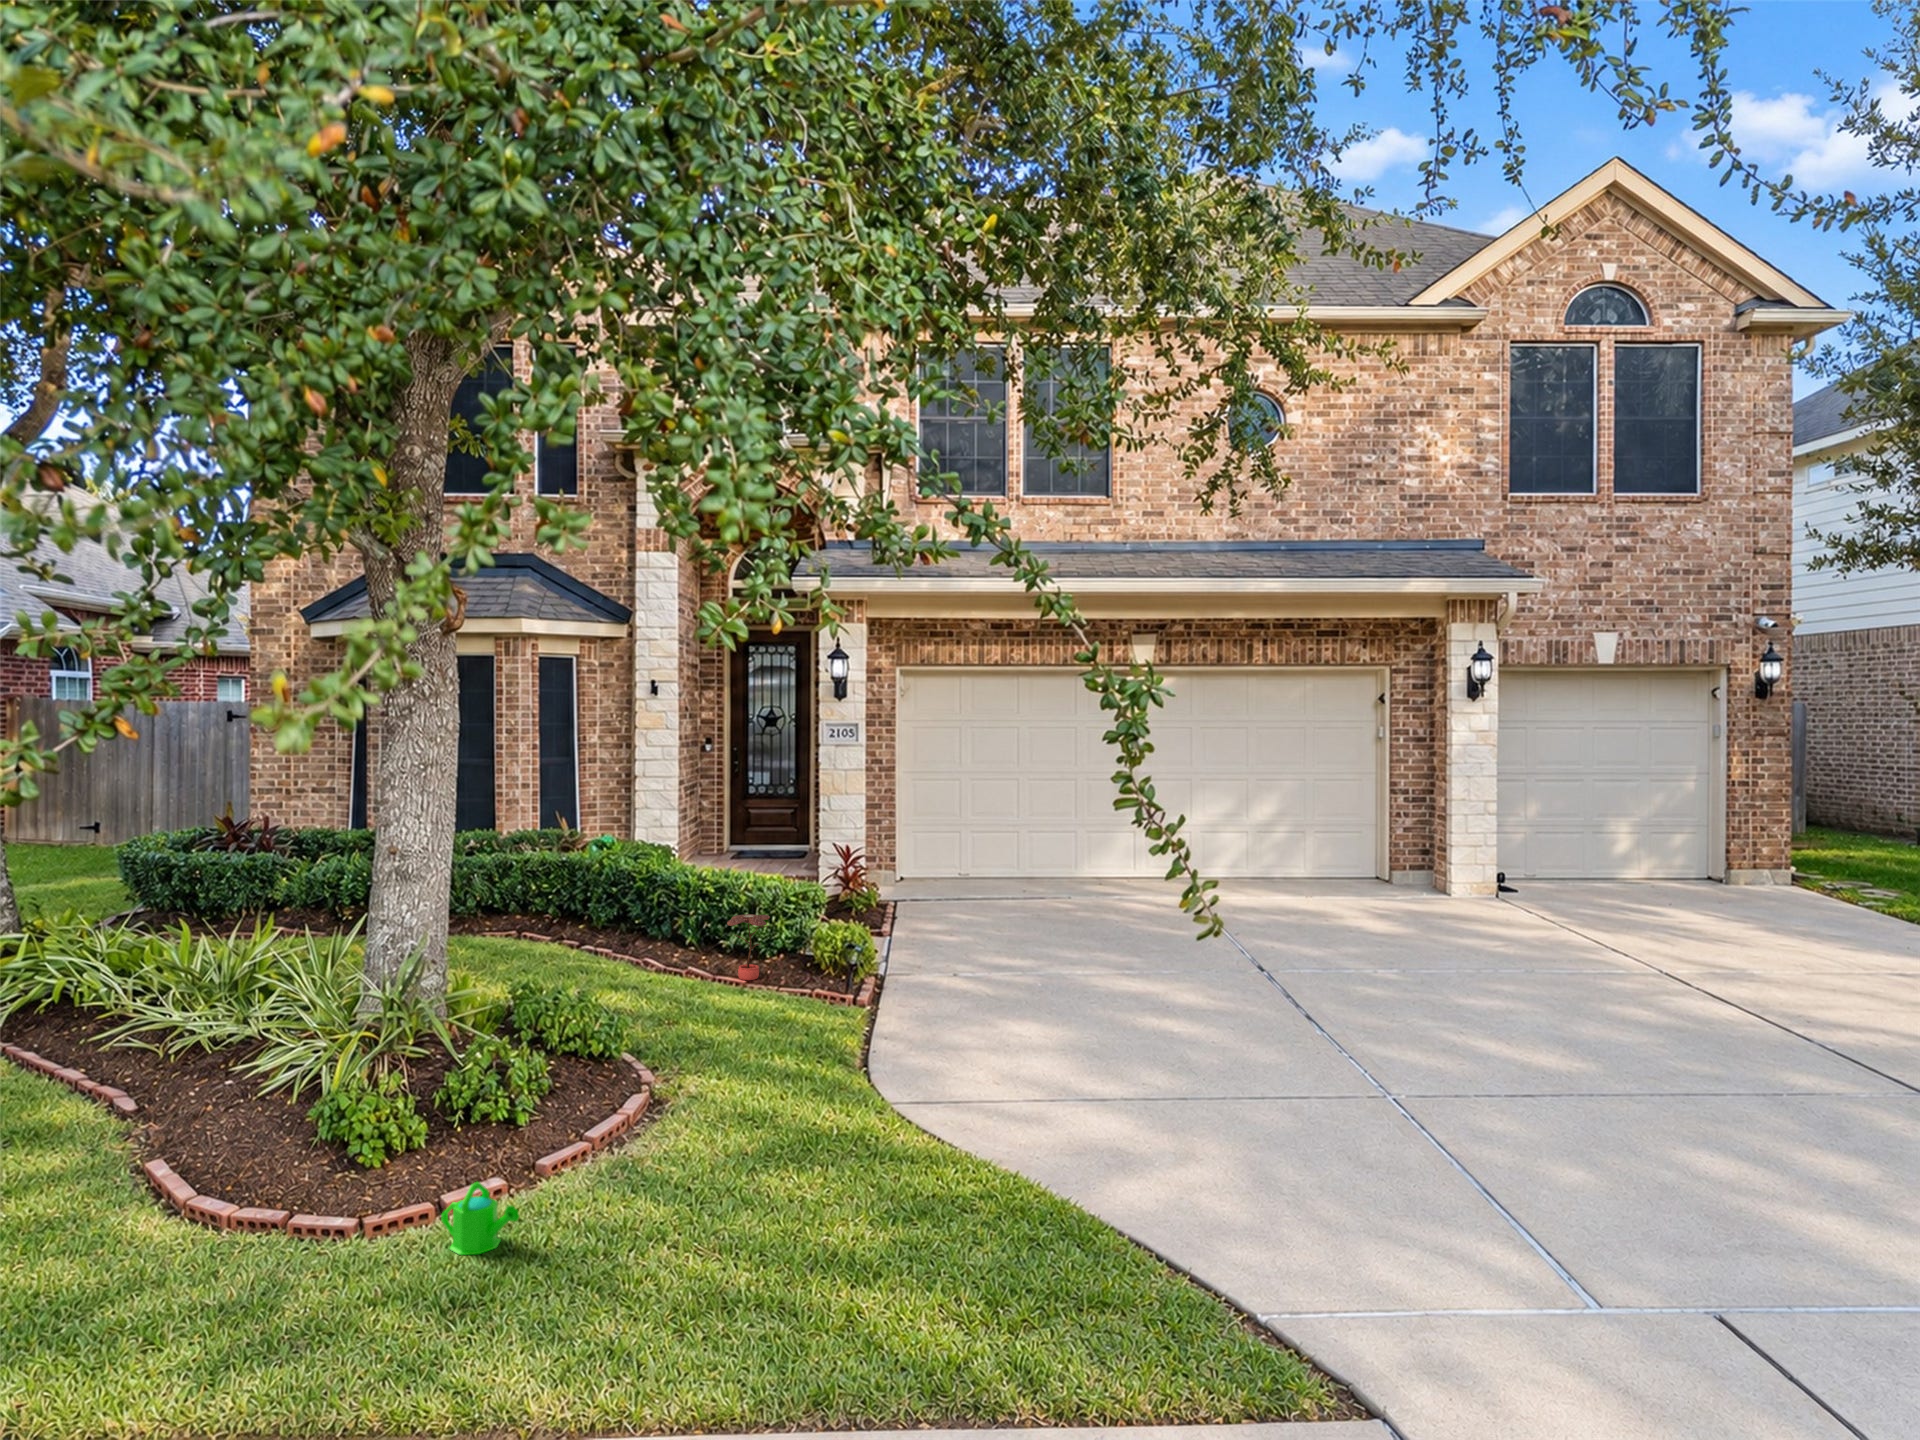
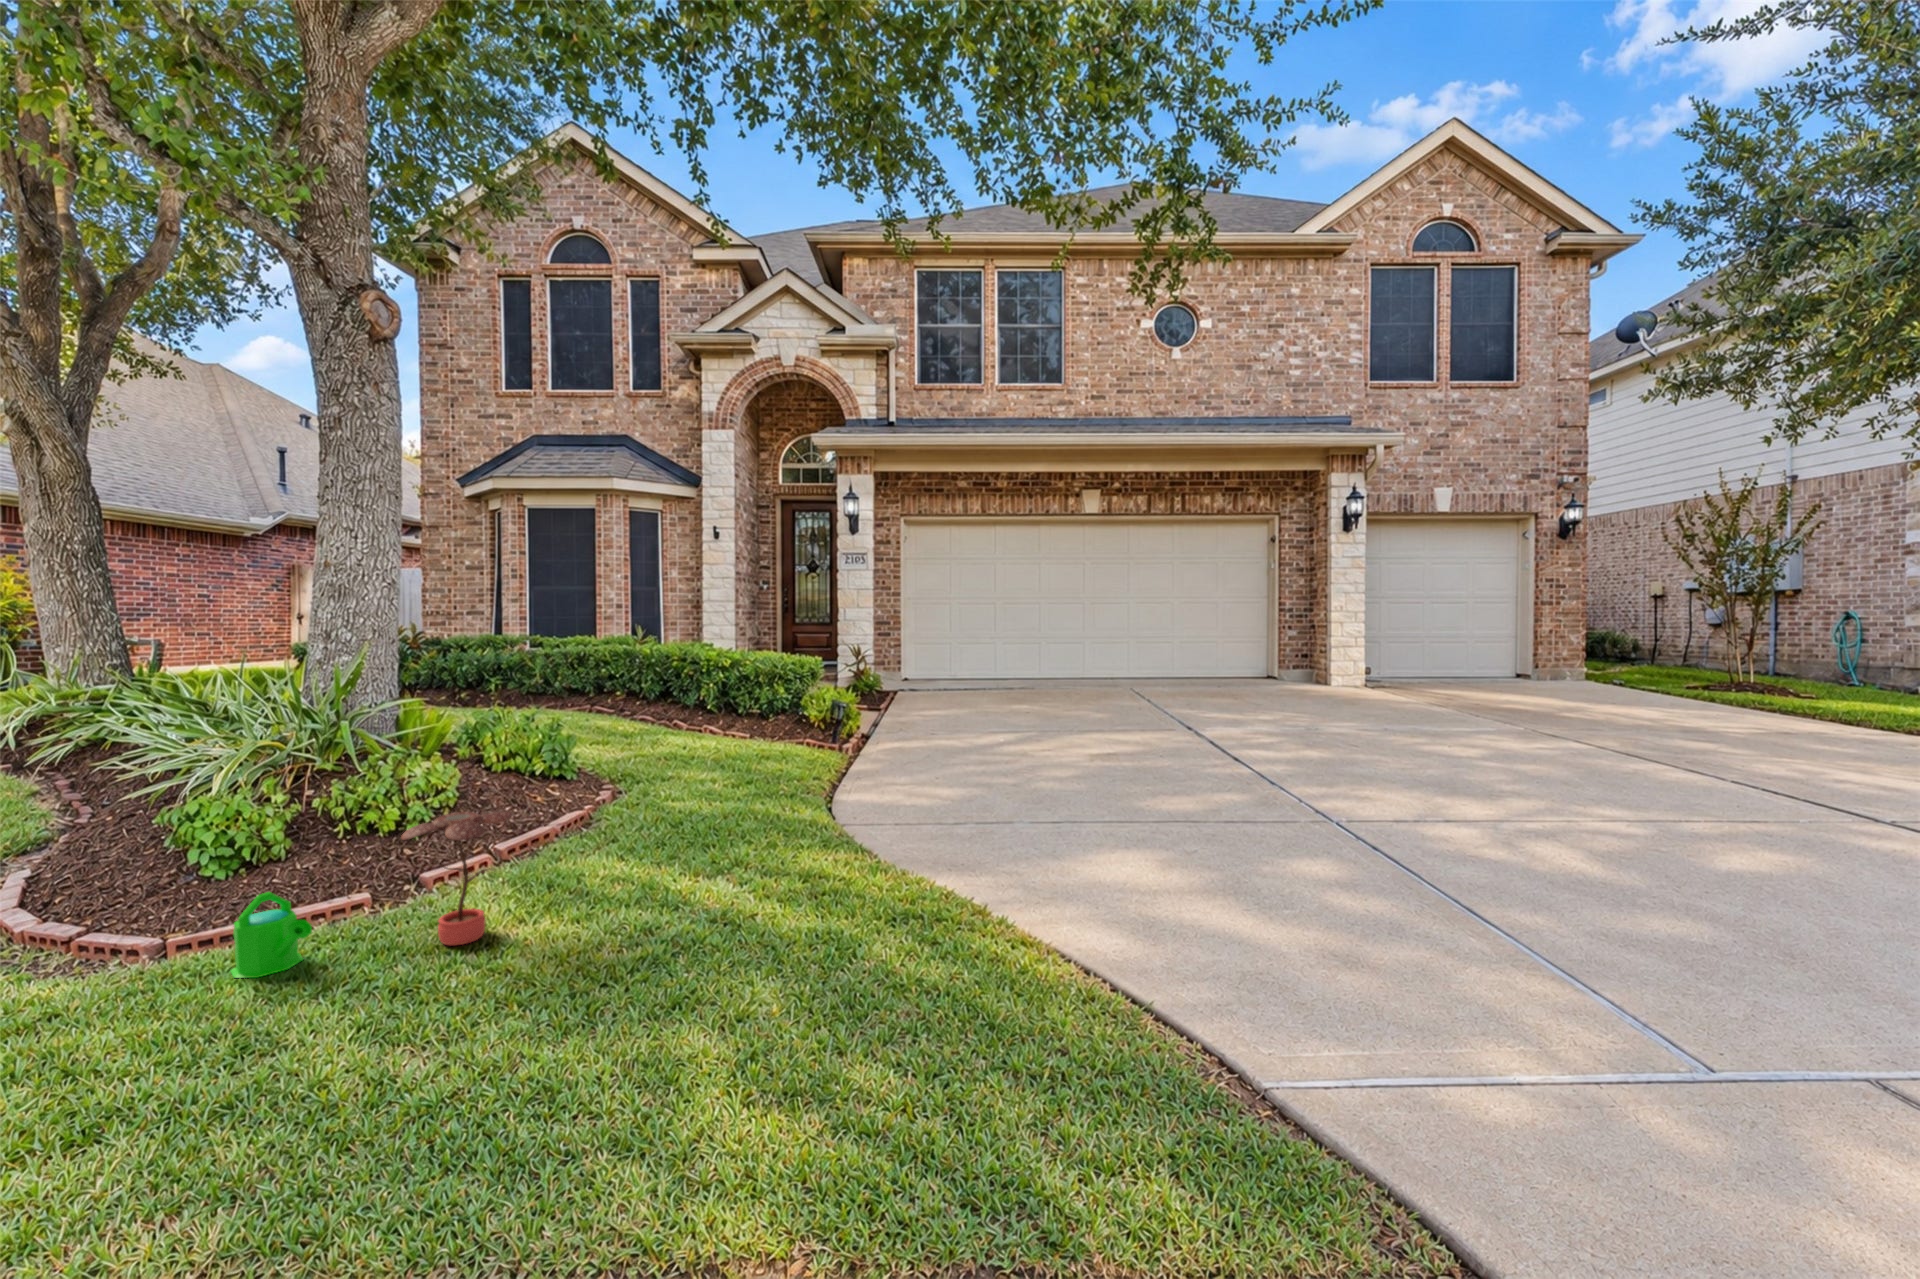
potted plant: present [727,914,770,980] -> present [401,812,512,946]

